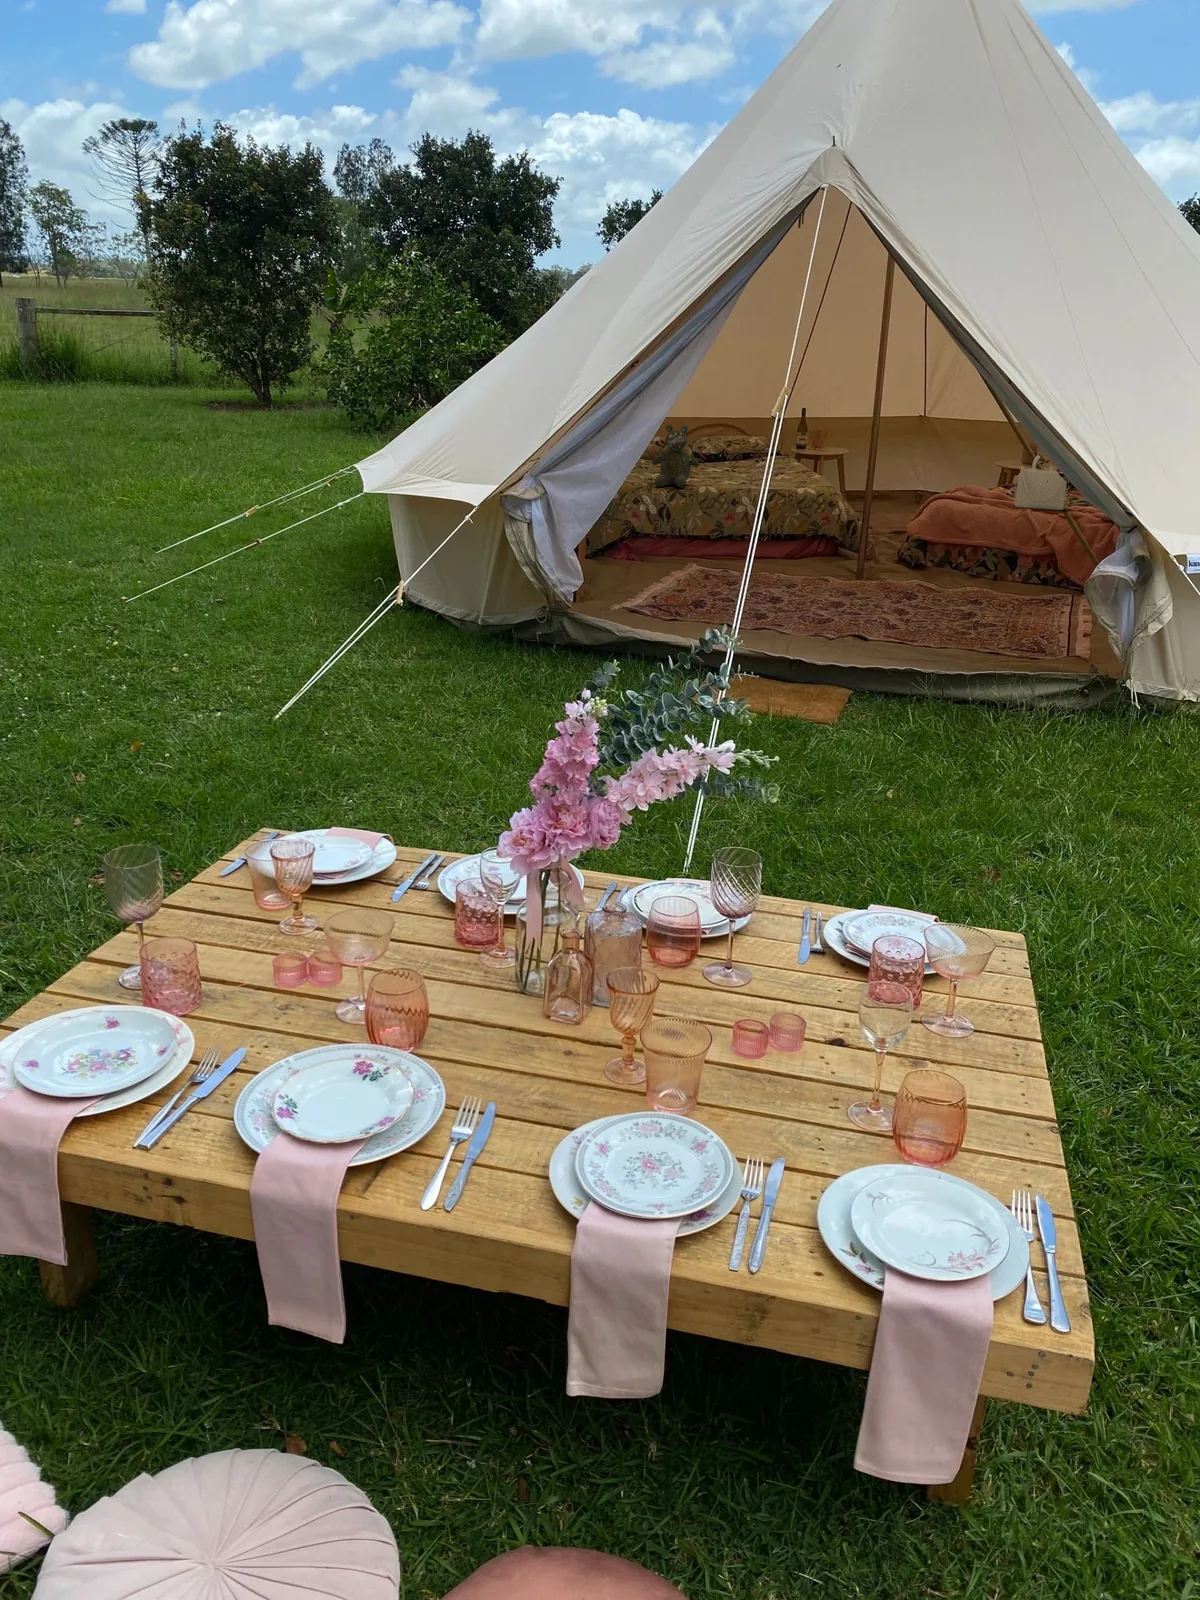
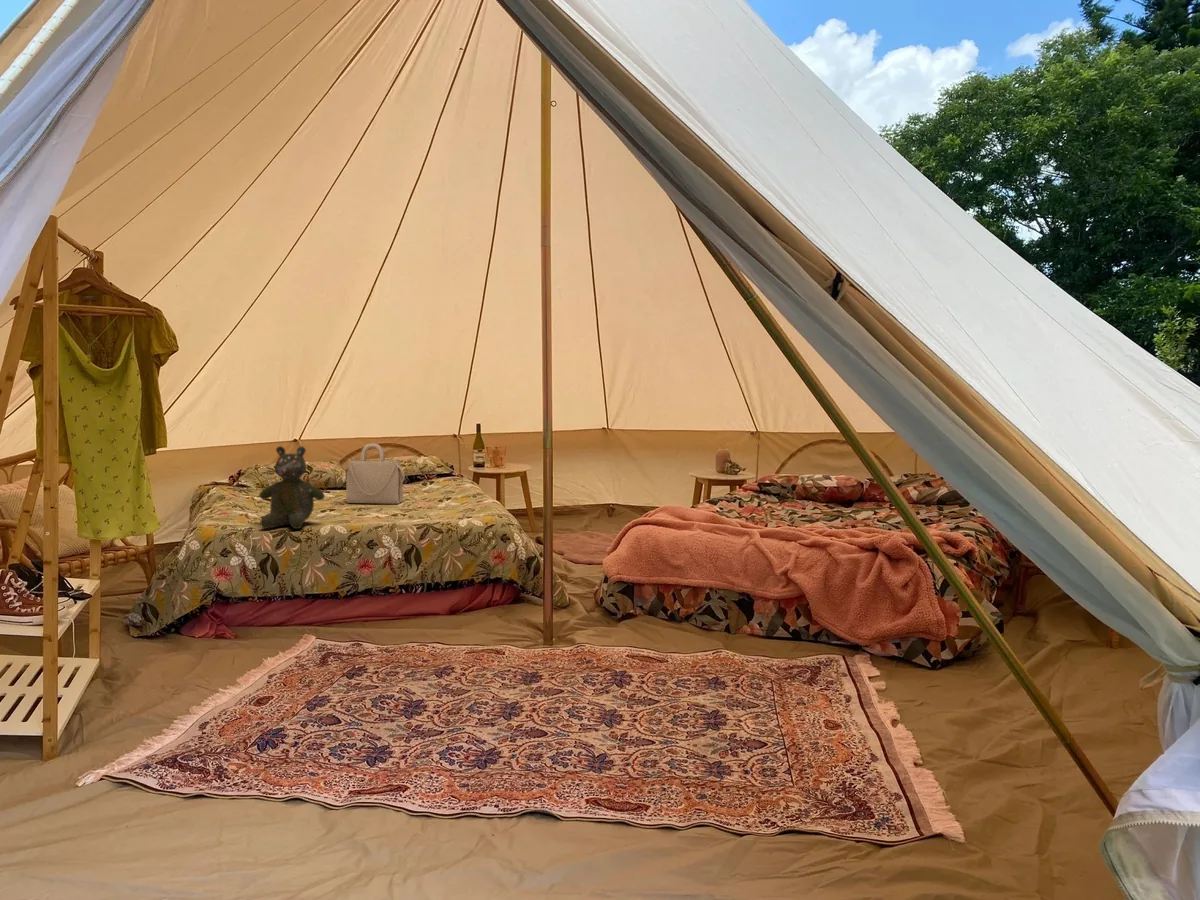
handbag: present [1014,455,1070,510] -> present [346,443,405,504]

